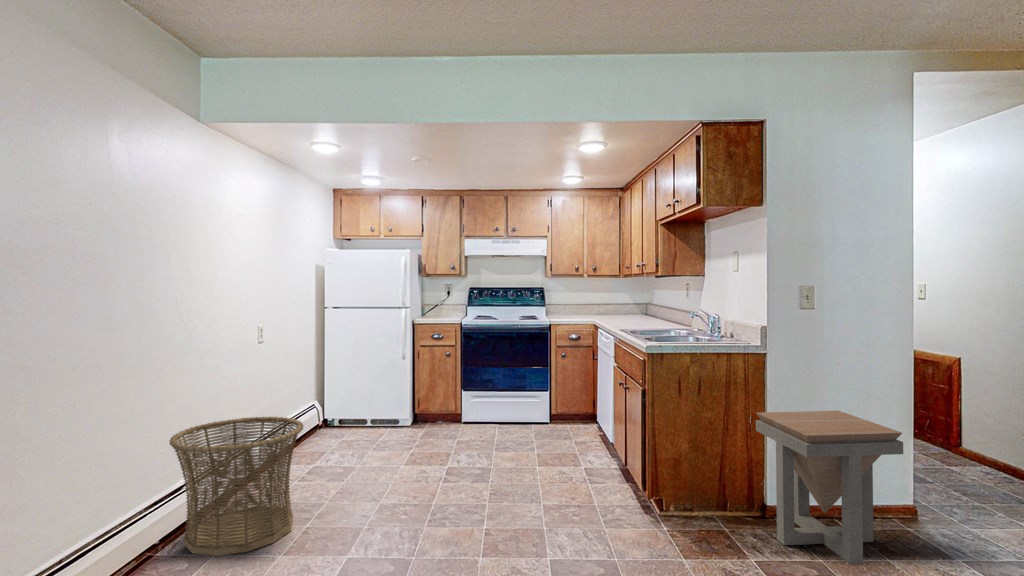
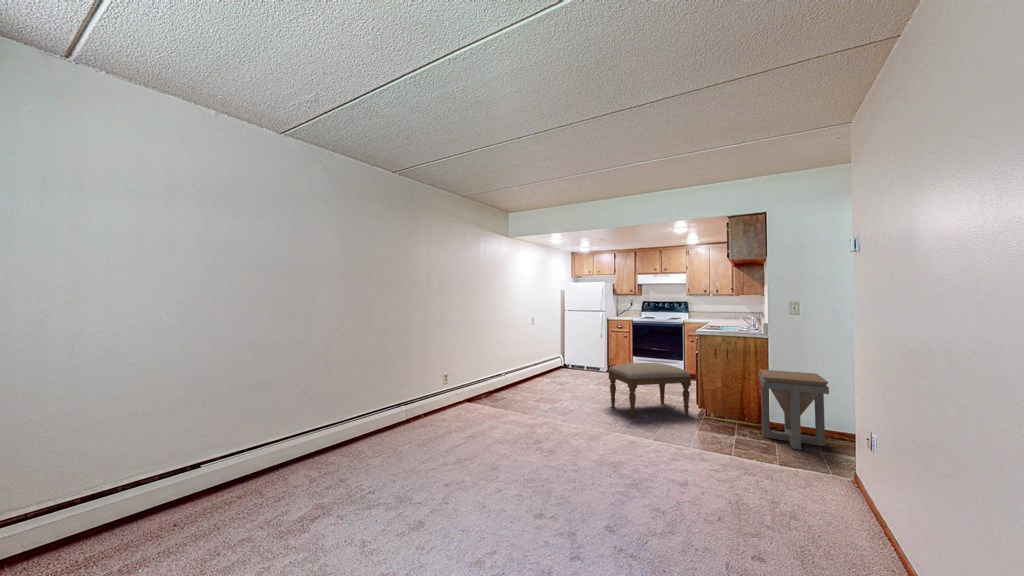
ottoman: none [471,413,632,556] -> present [609,363,691,418]
basket: present [170,417,303,556] -> none [498,351,544,398]

